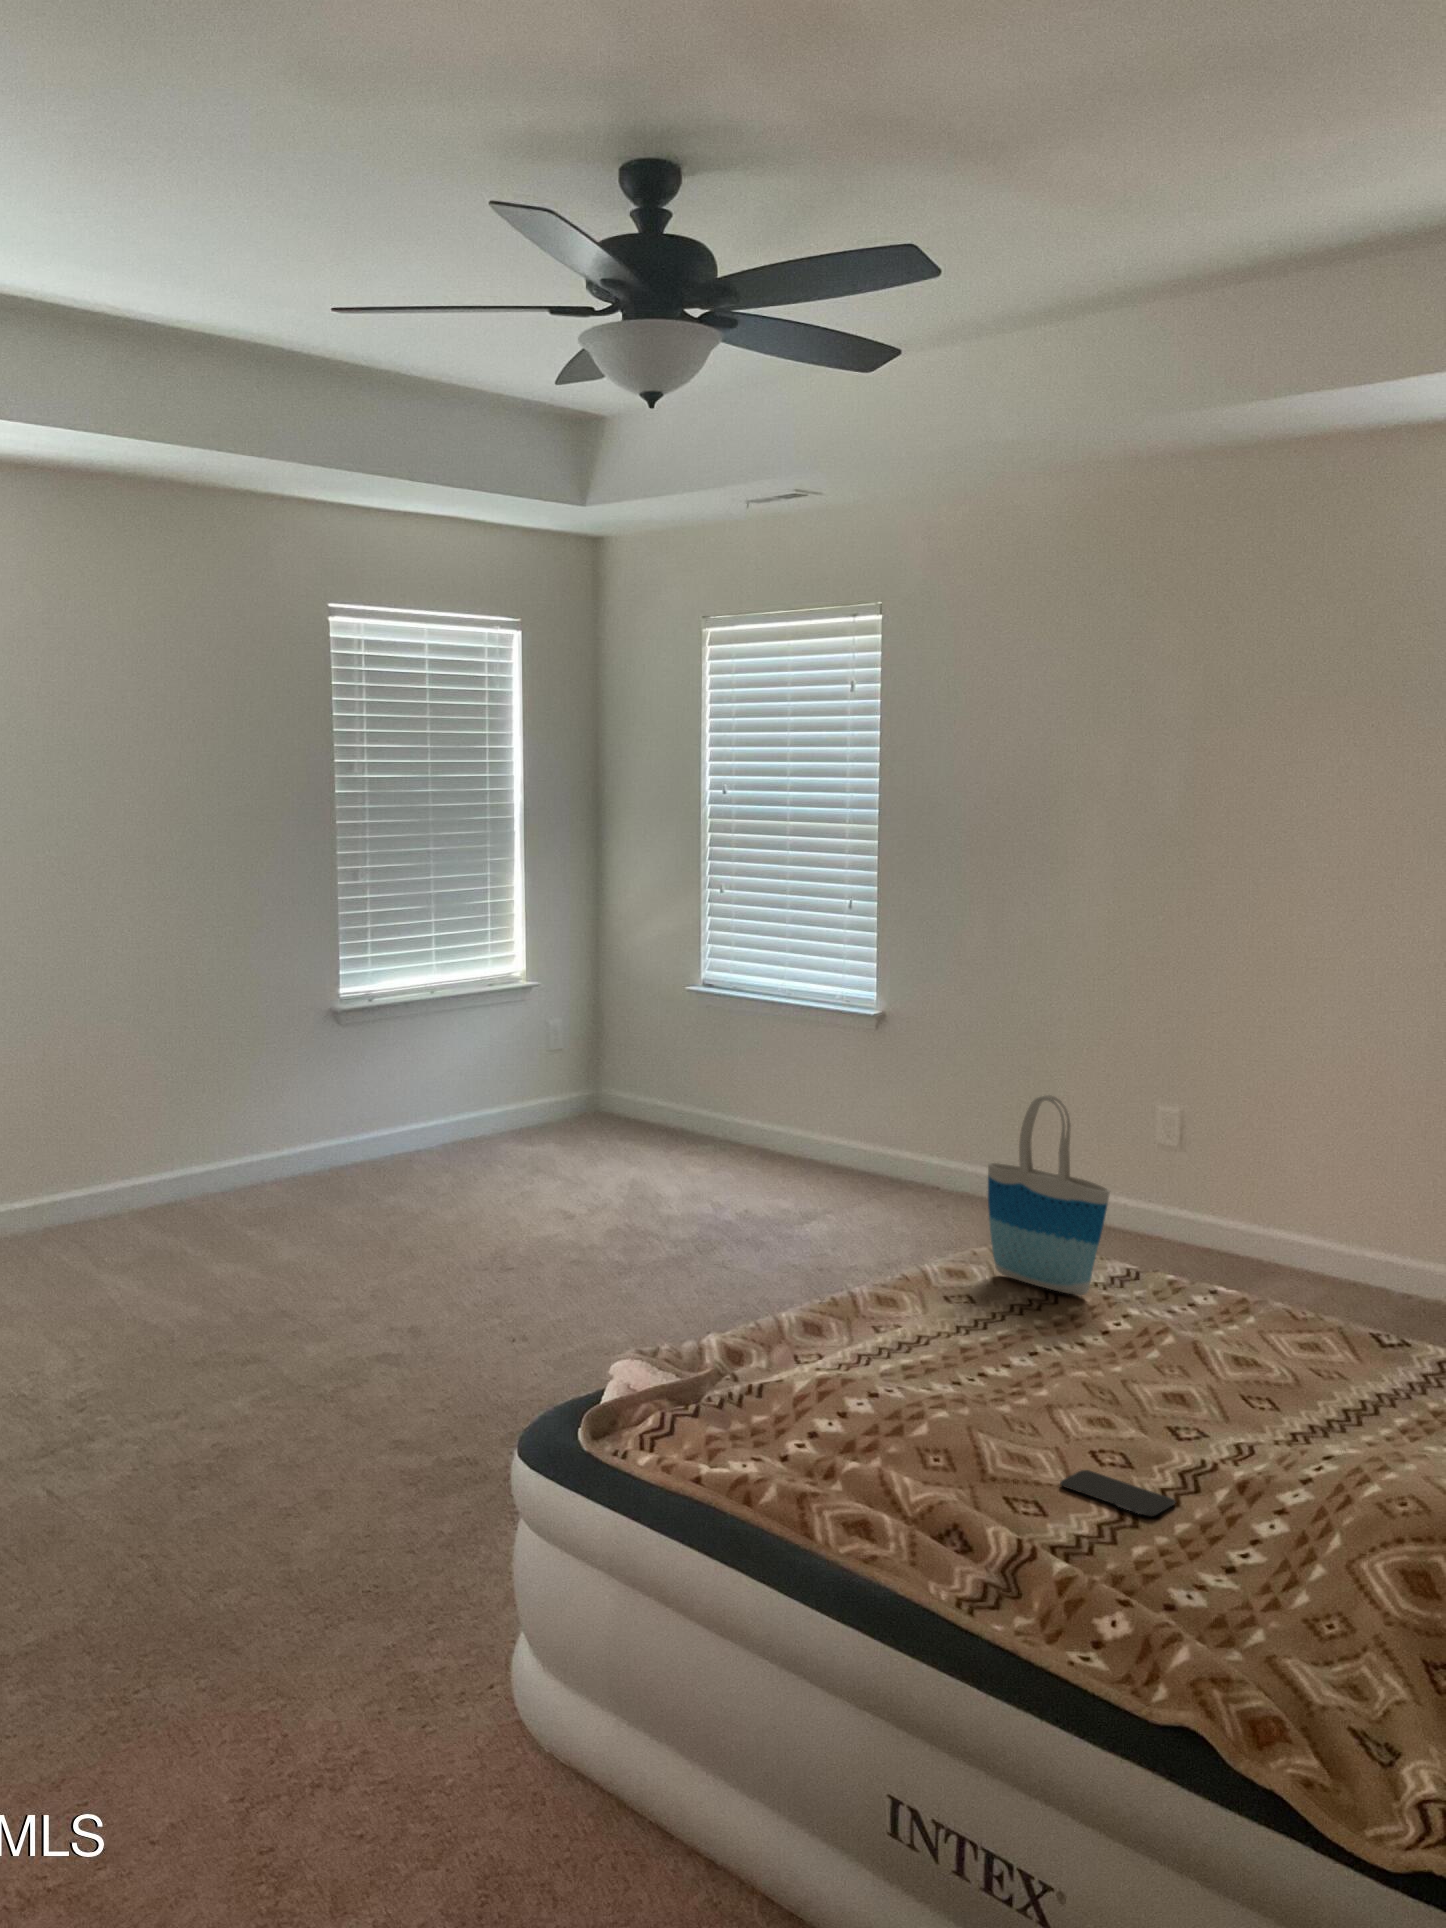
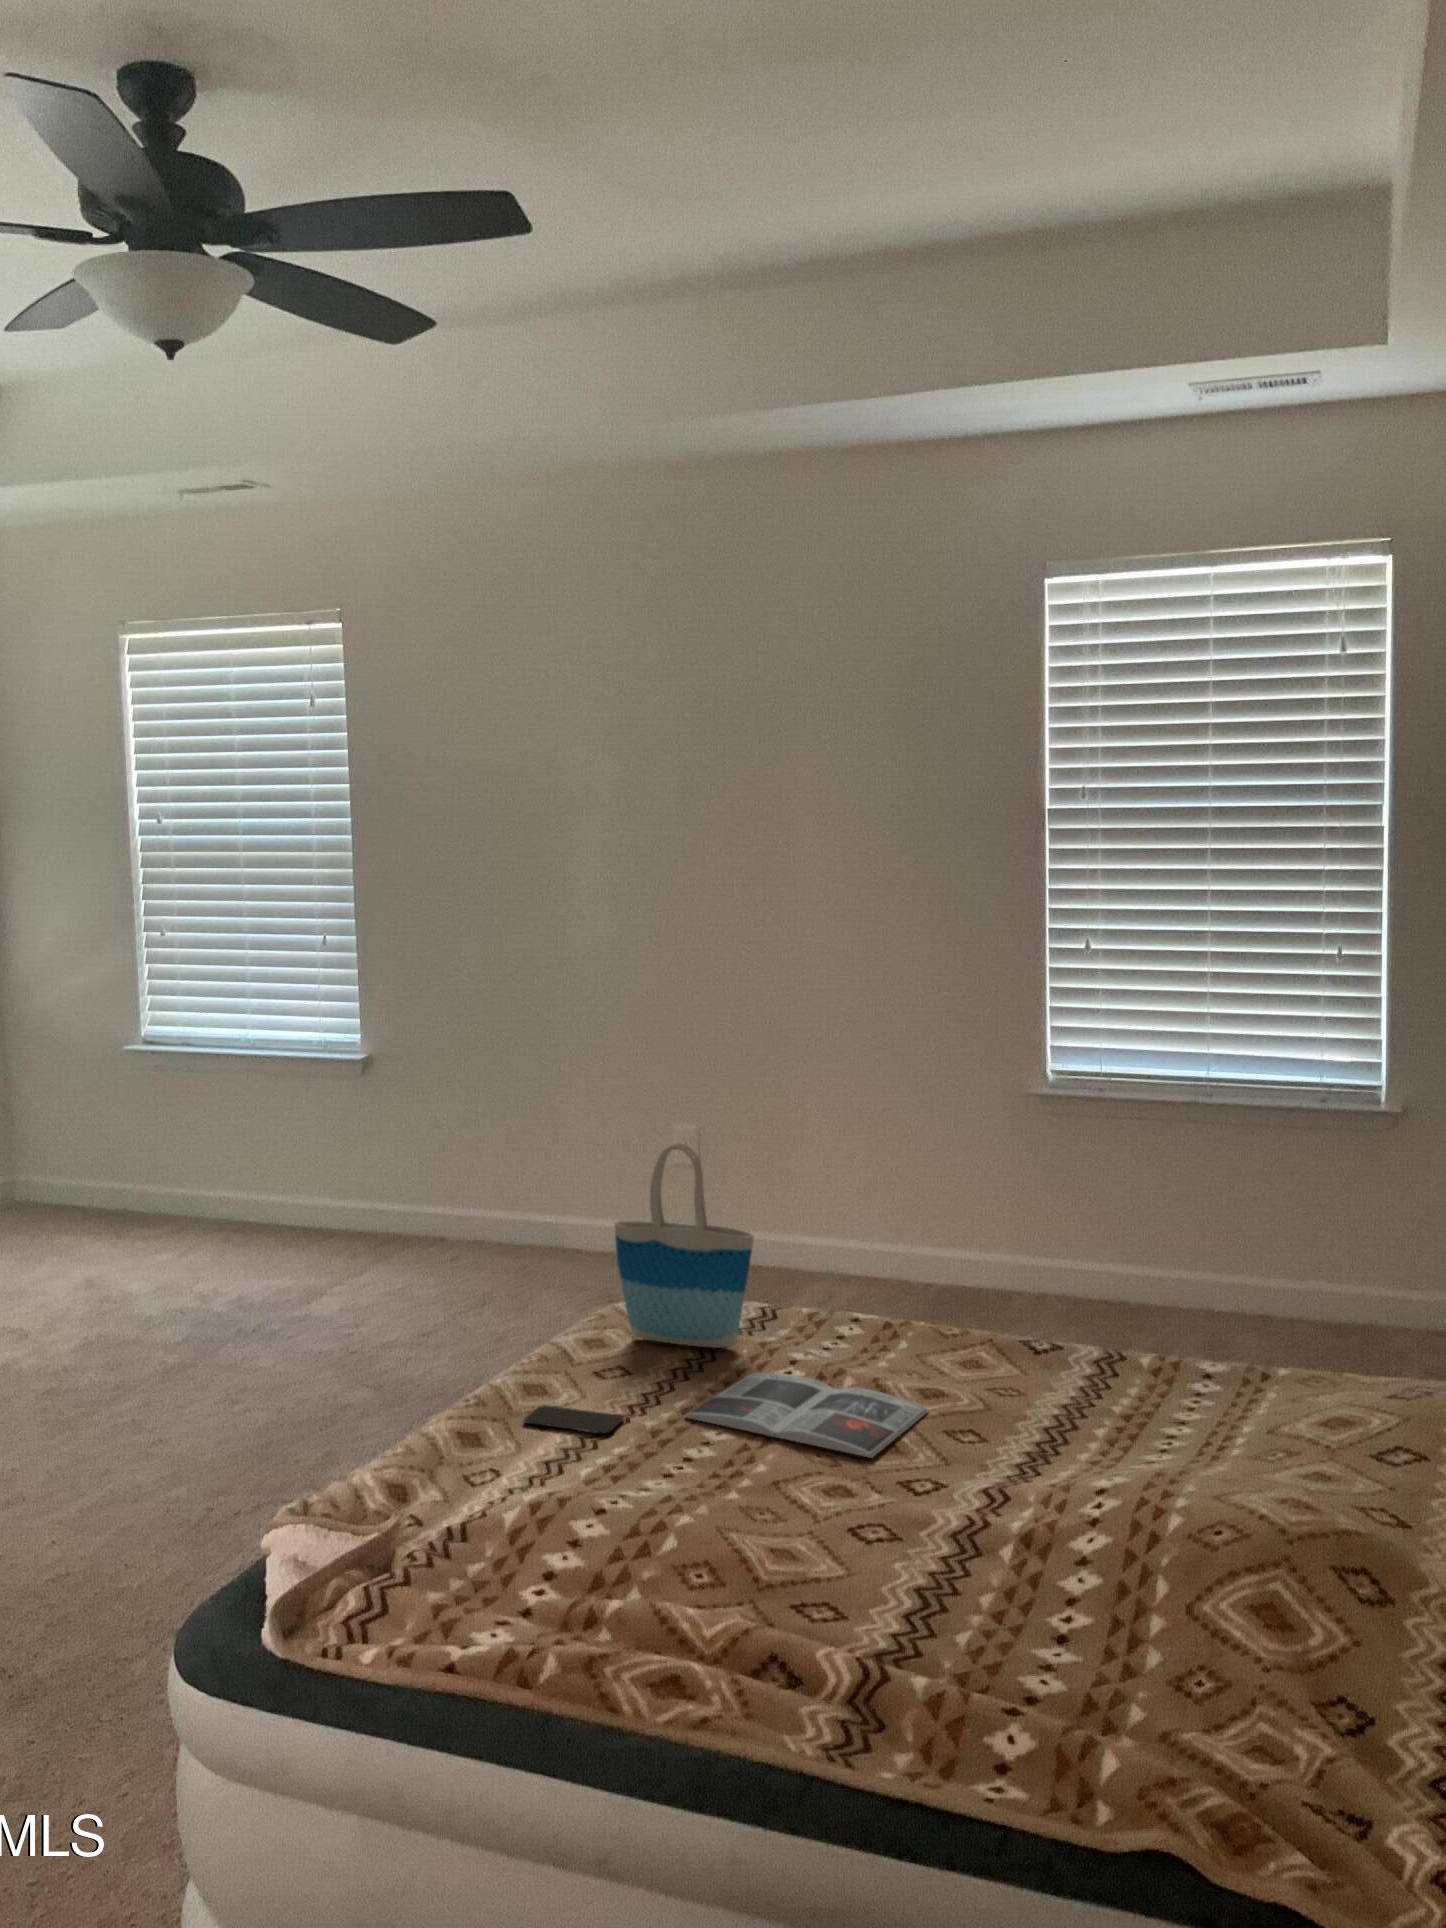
magazine: none [1001,1319,1236,1403] -> present [685,1373,928,1458]
smartphone: present [1060,1470,1175,1517] -> present [523,1405,624,1433]

